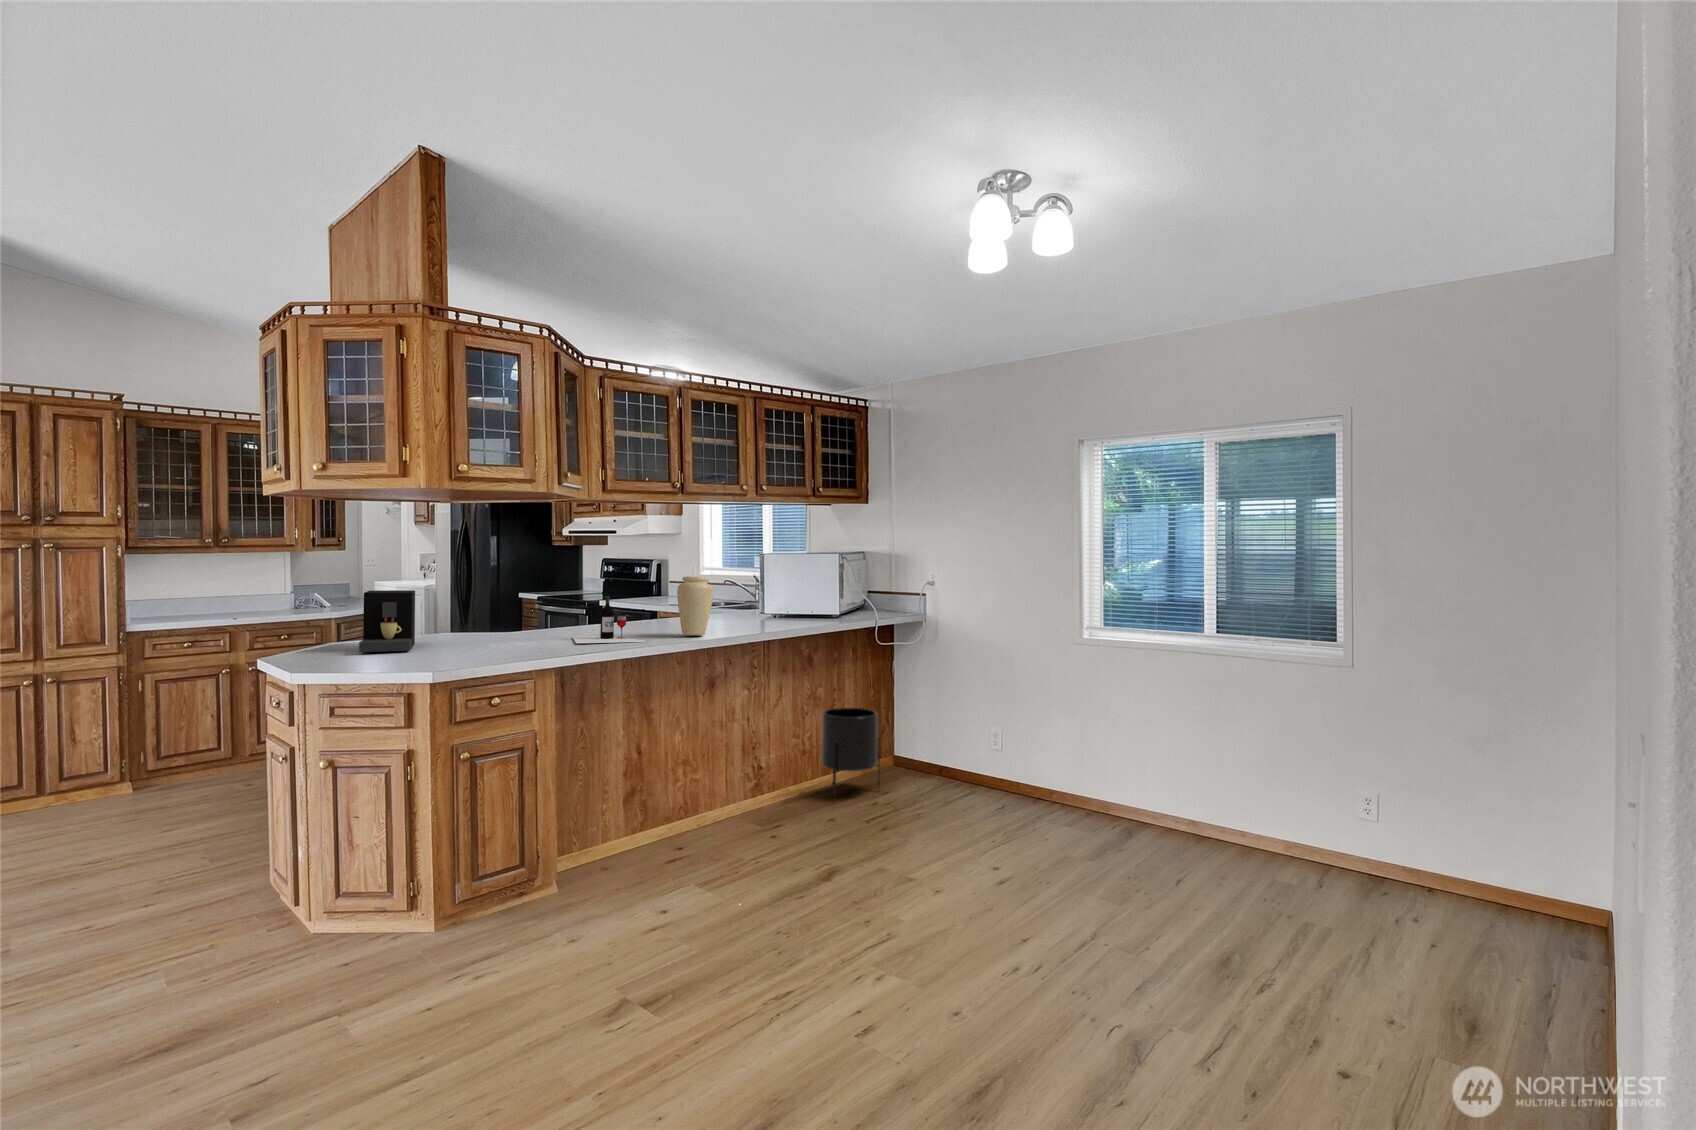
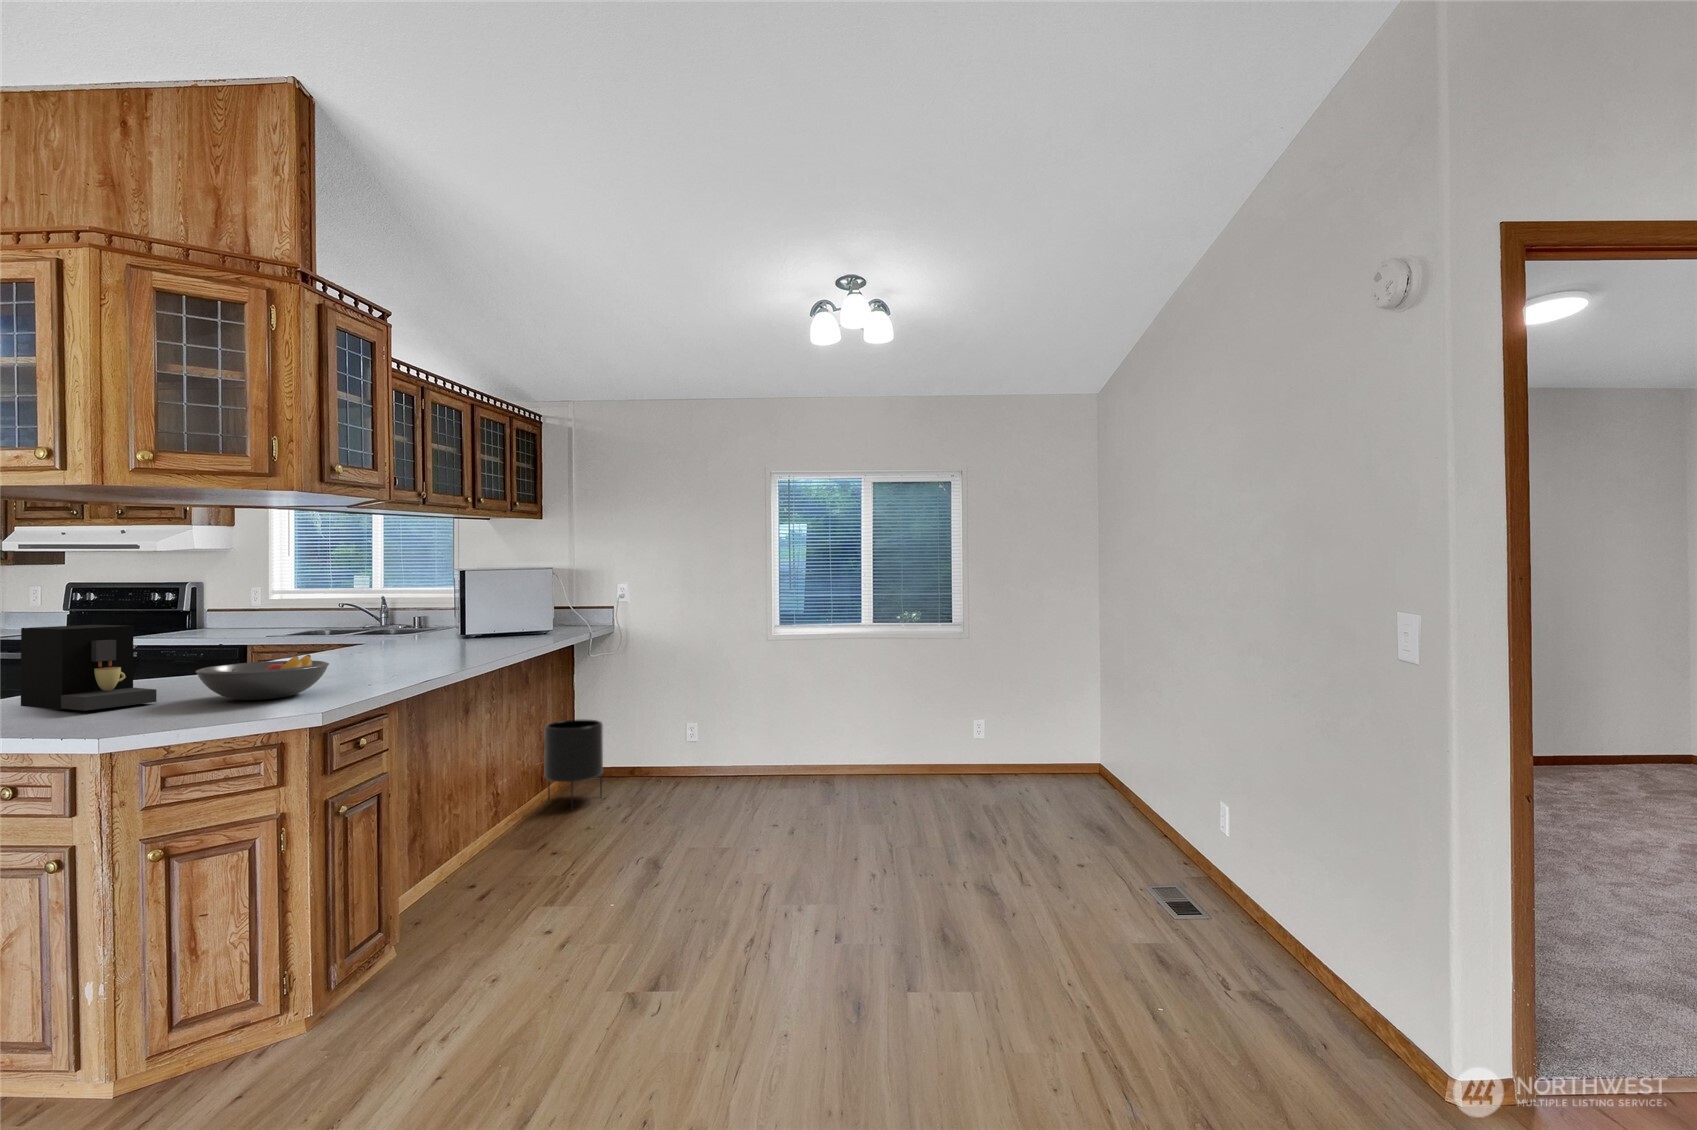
vase: present [677,576,713,635] -> none [442,594,484,657]
wine bottle: present [573,596,646,643] -> none [315,619,435,674]
fruit bowl: none [411,623,509,657] -> present [196,654,329,700]

